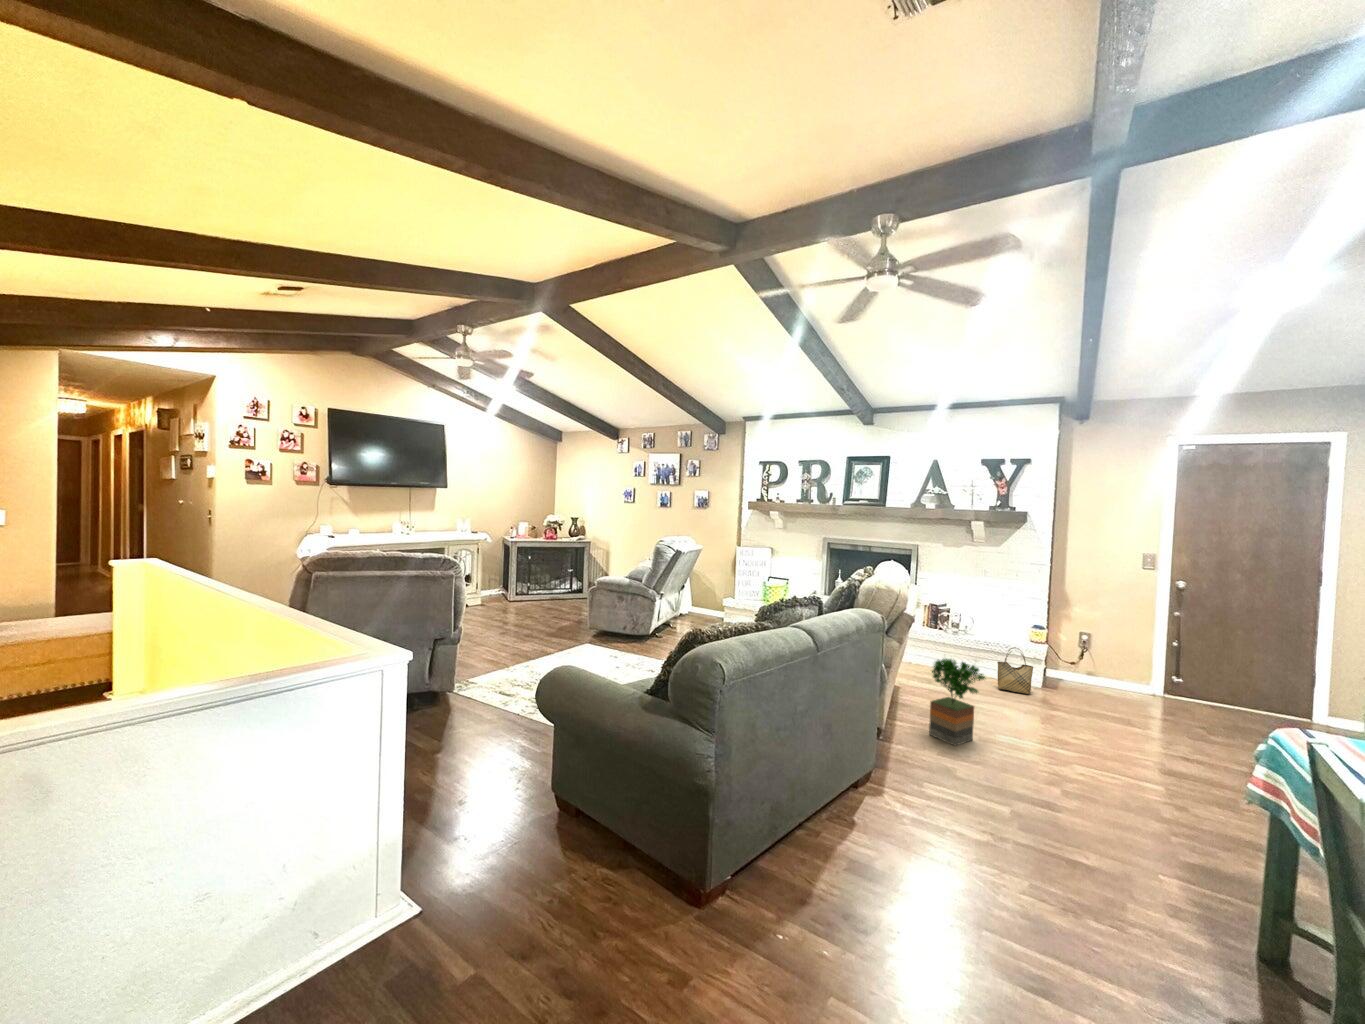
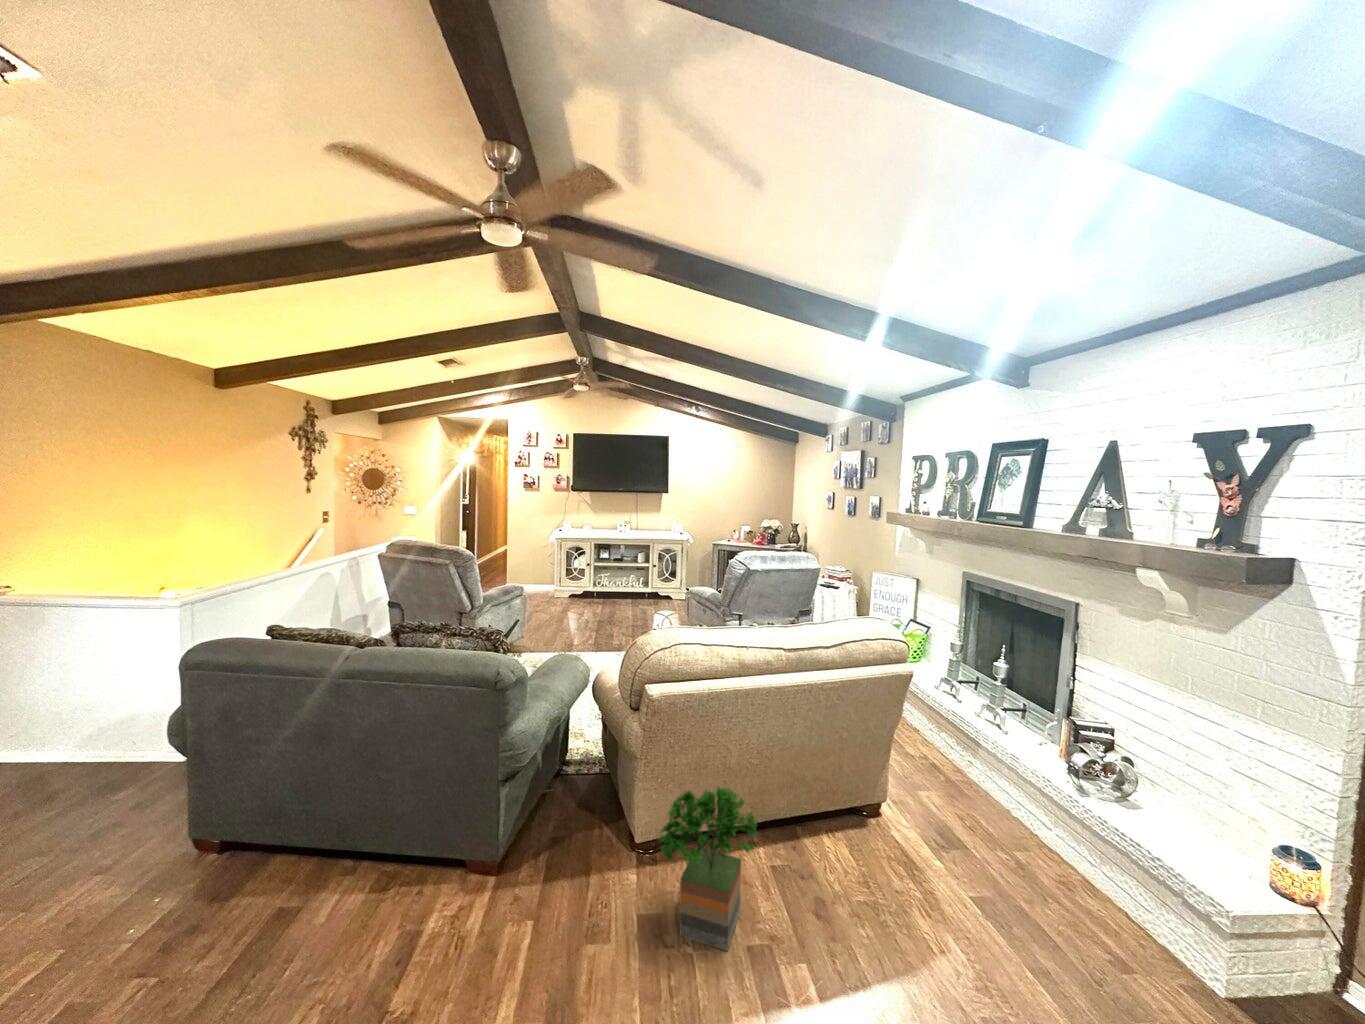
woven basket: present [997,647,1033,694] -> none [1071,865,1157,989]

